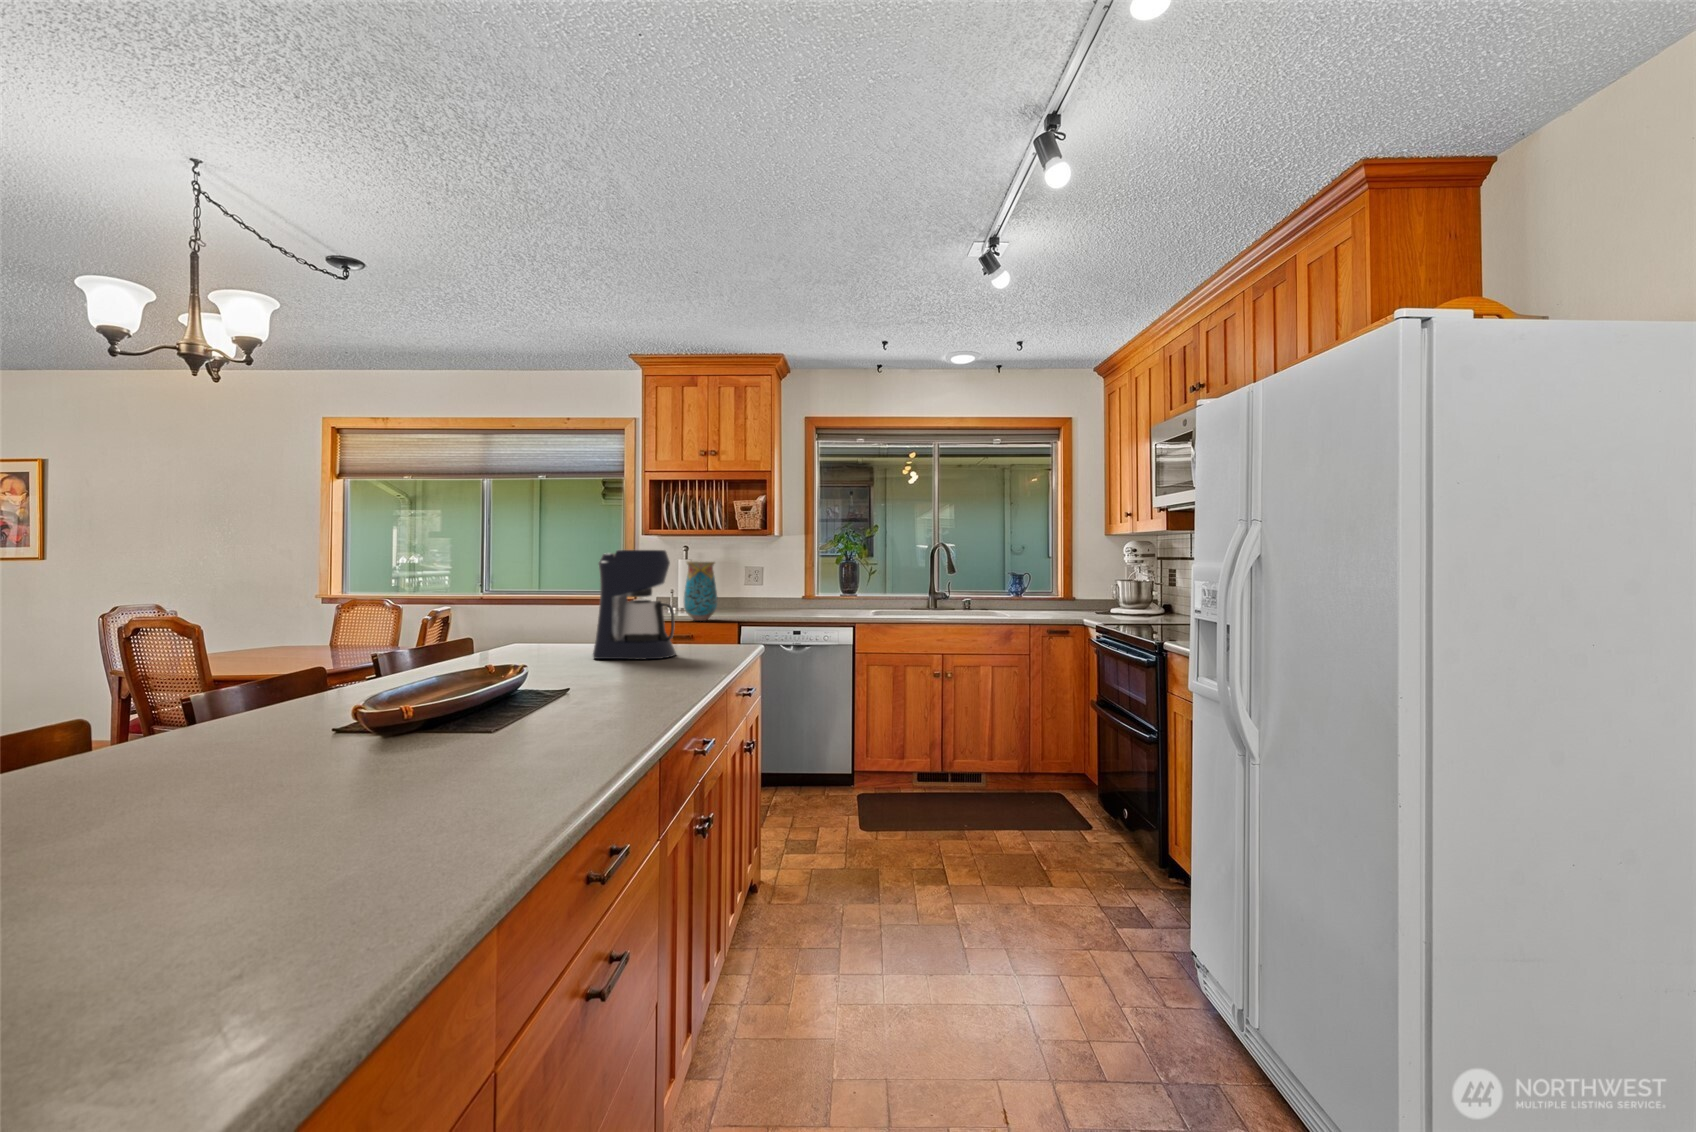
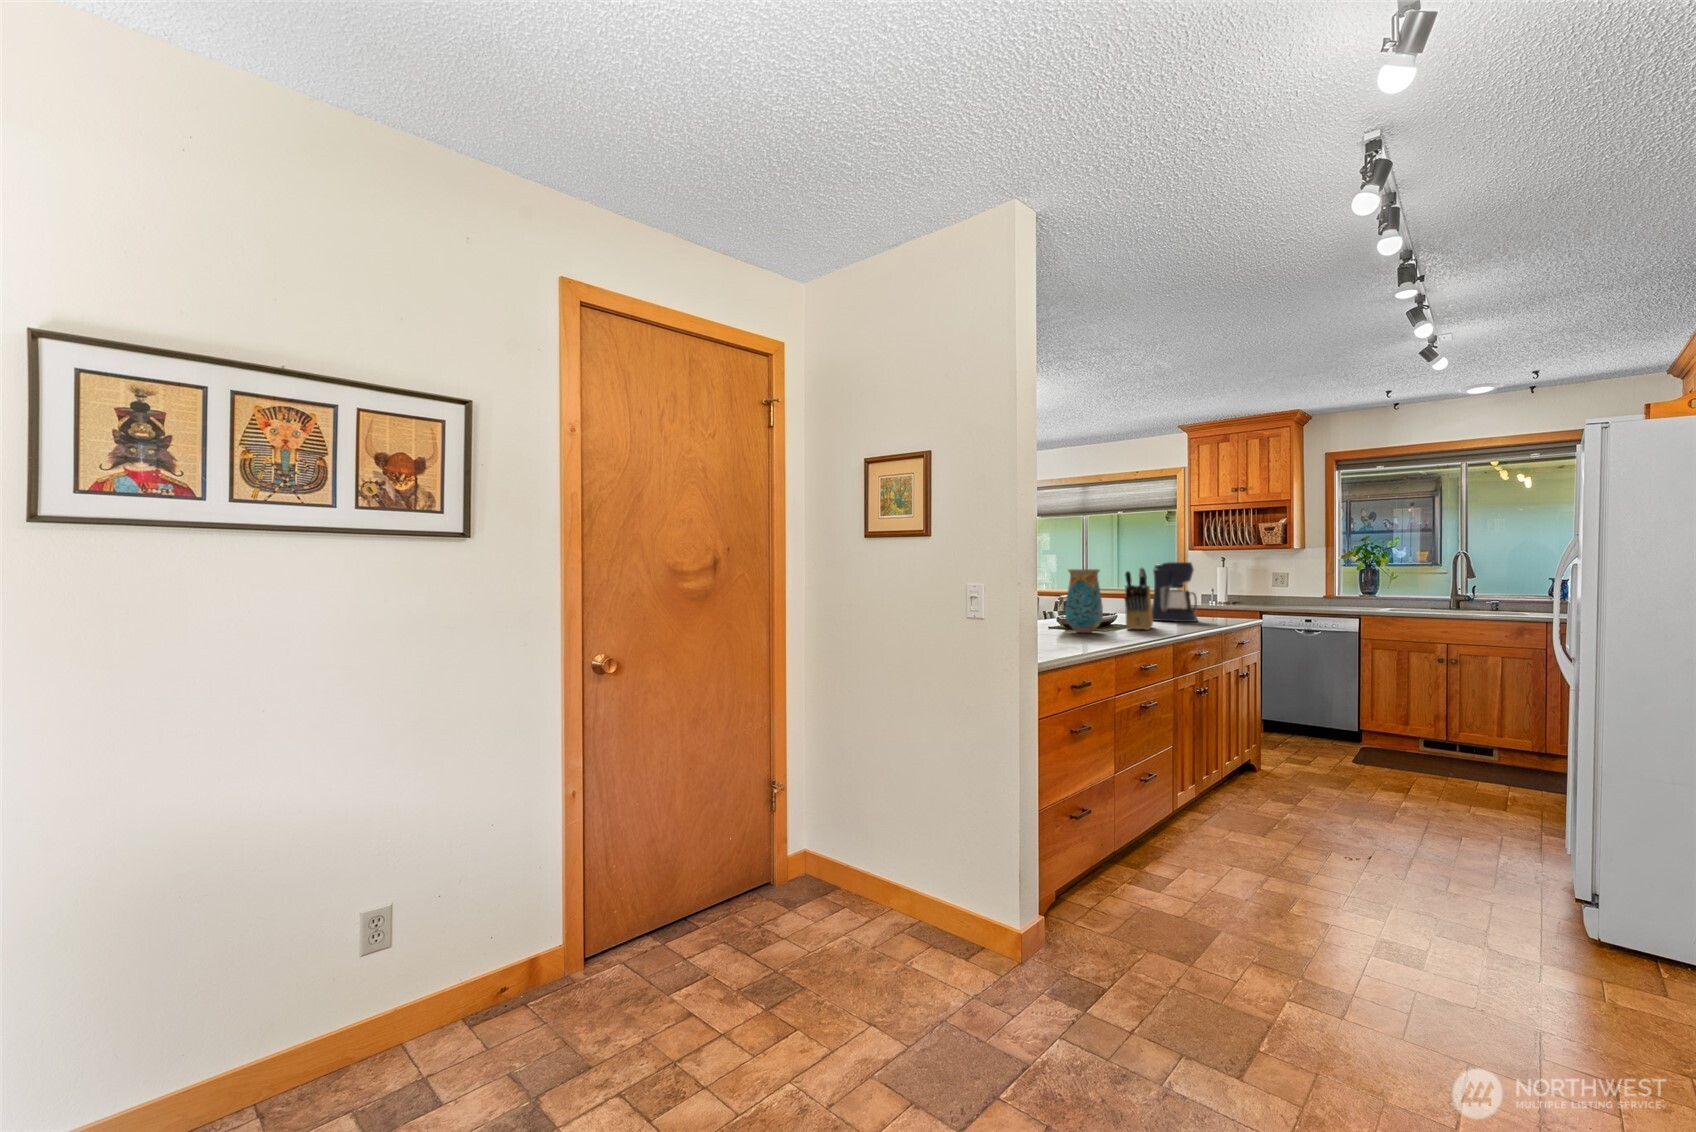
knife block: none [537,558,601,705] -> present [1124,568,1153,630]
vase: present [684,561,717,621] -> present [1065,569,1103,633]

